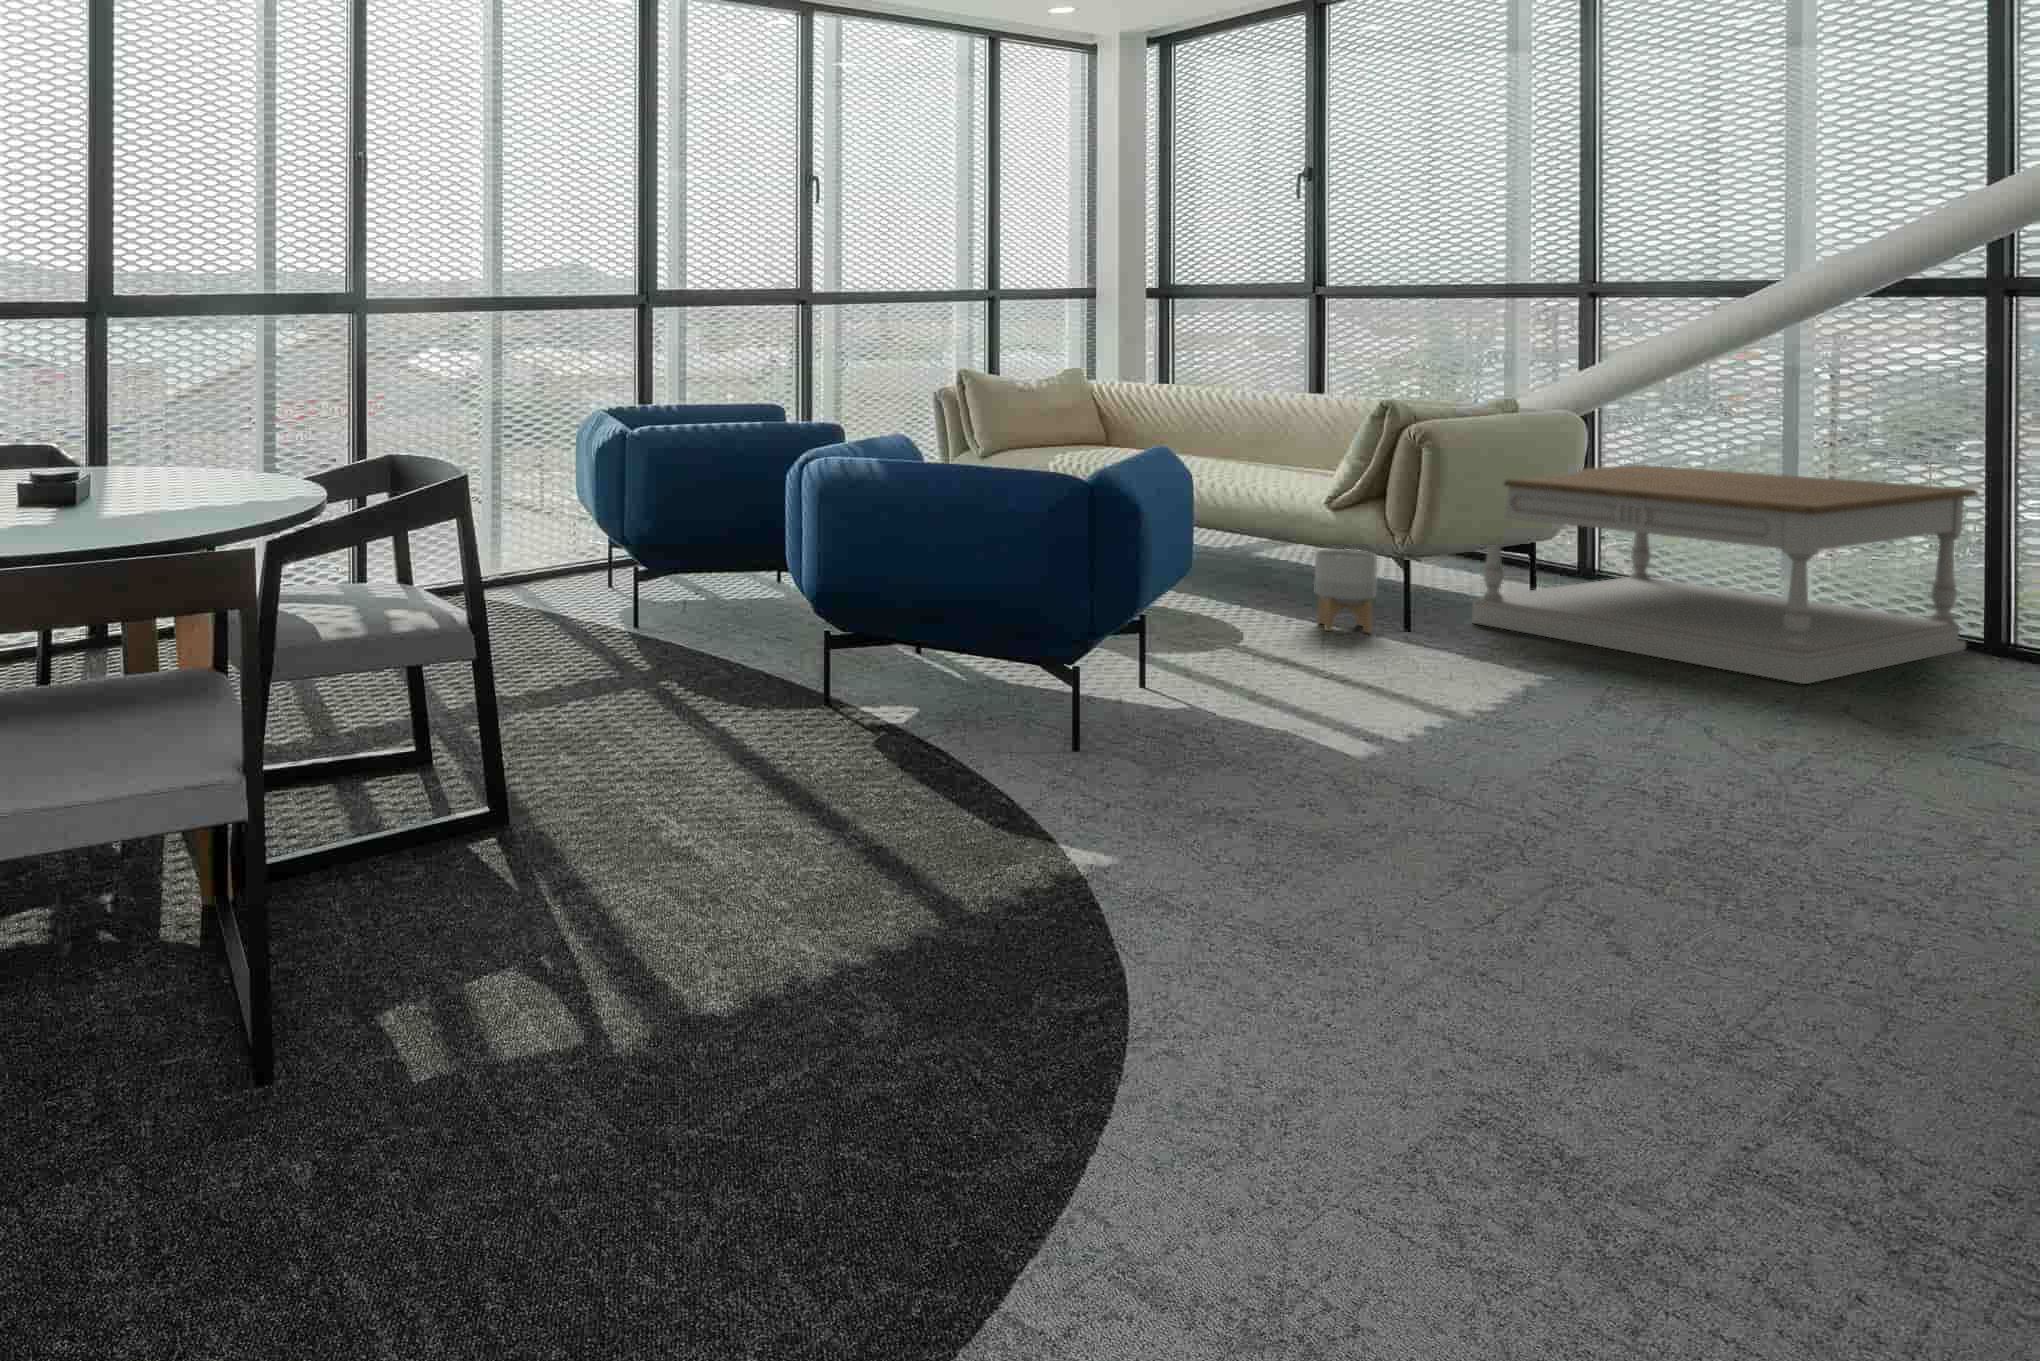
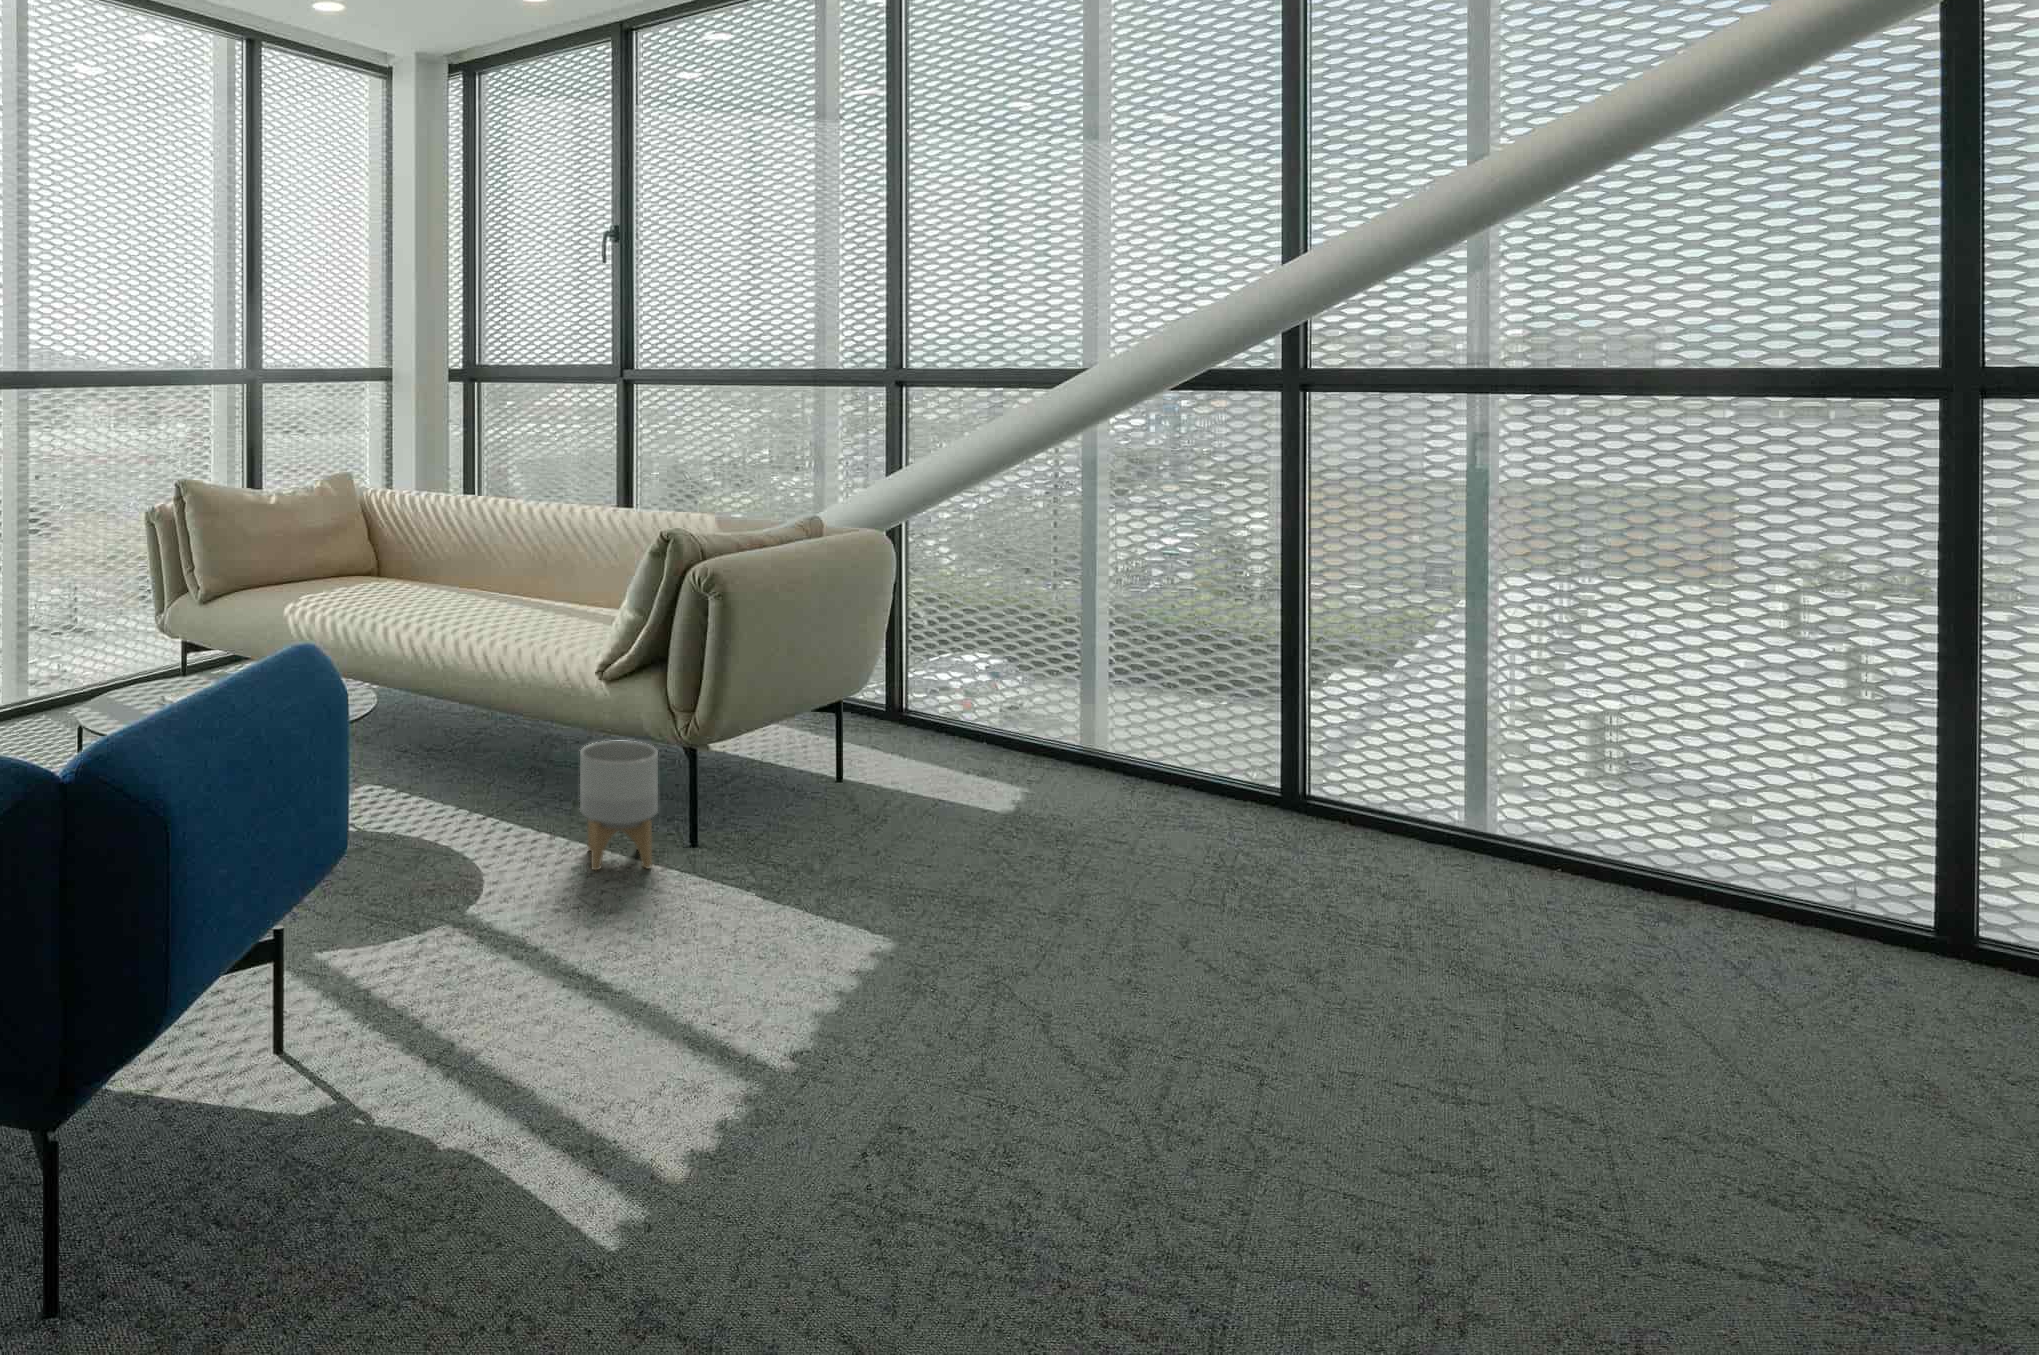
coffee table: present [1472,465,1978,684] -> none [776,585,1295,931]

